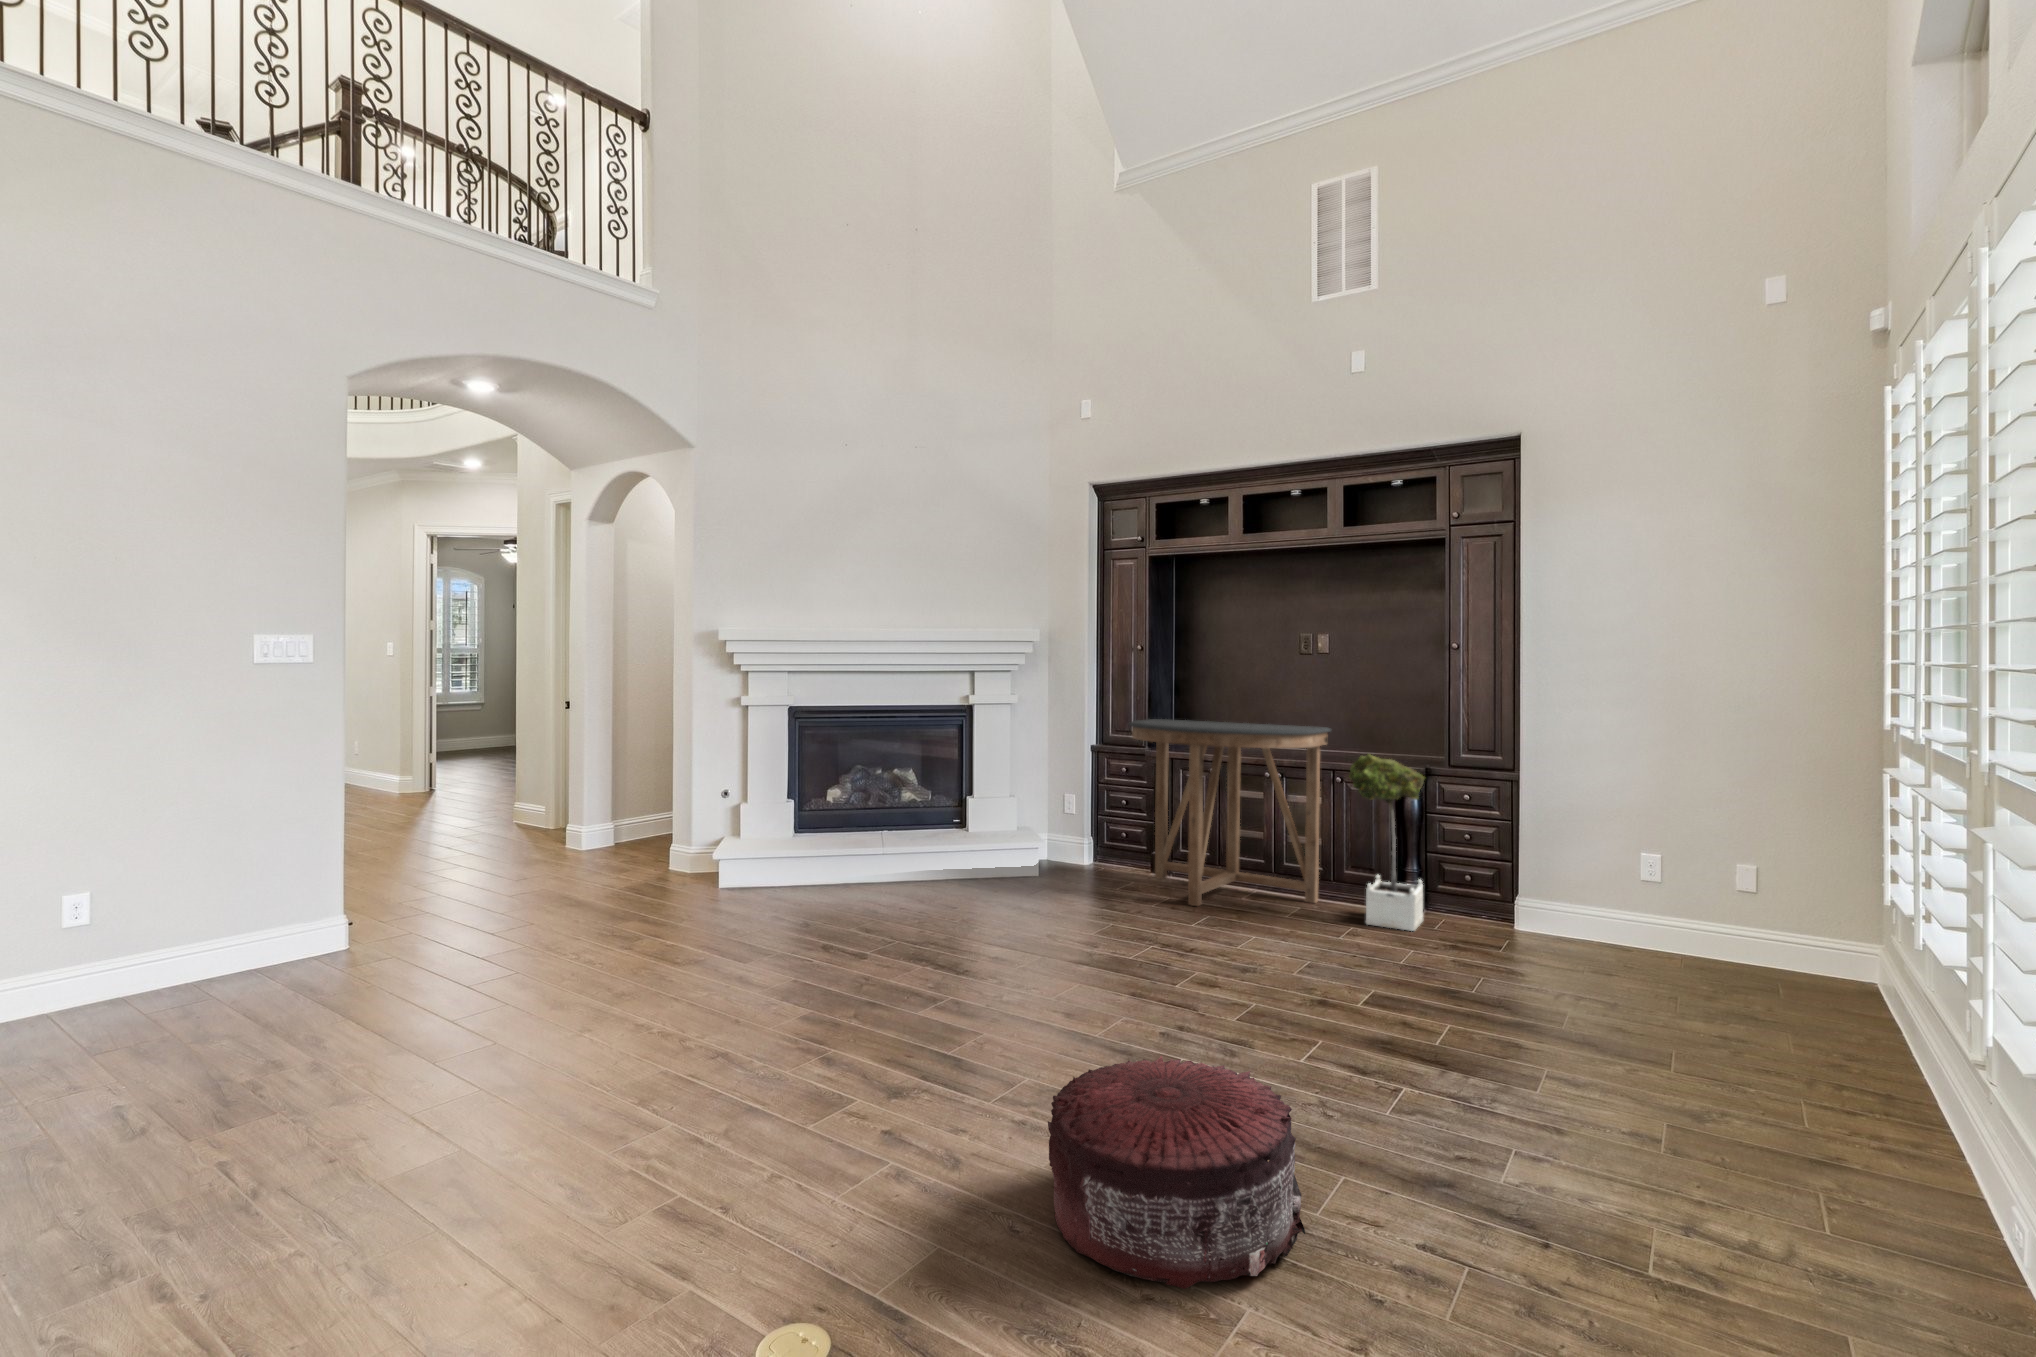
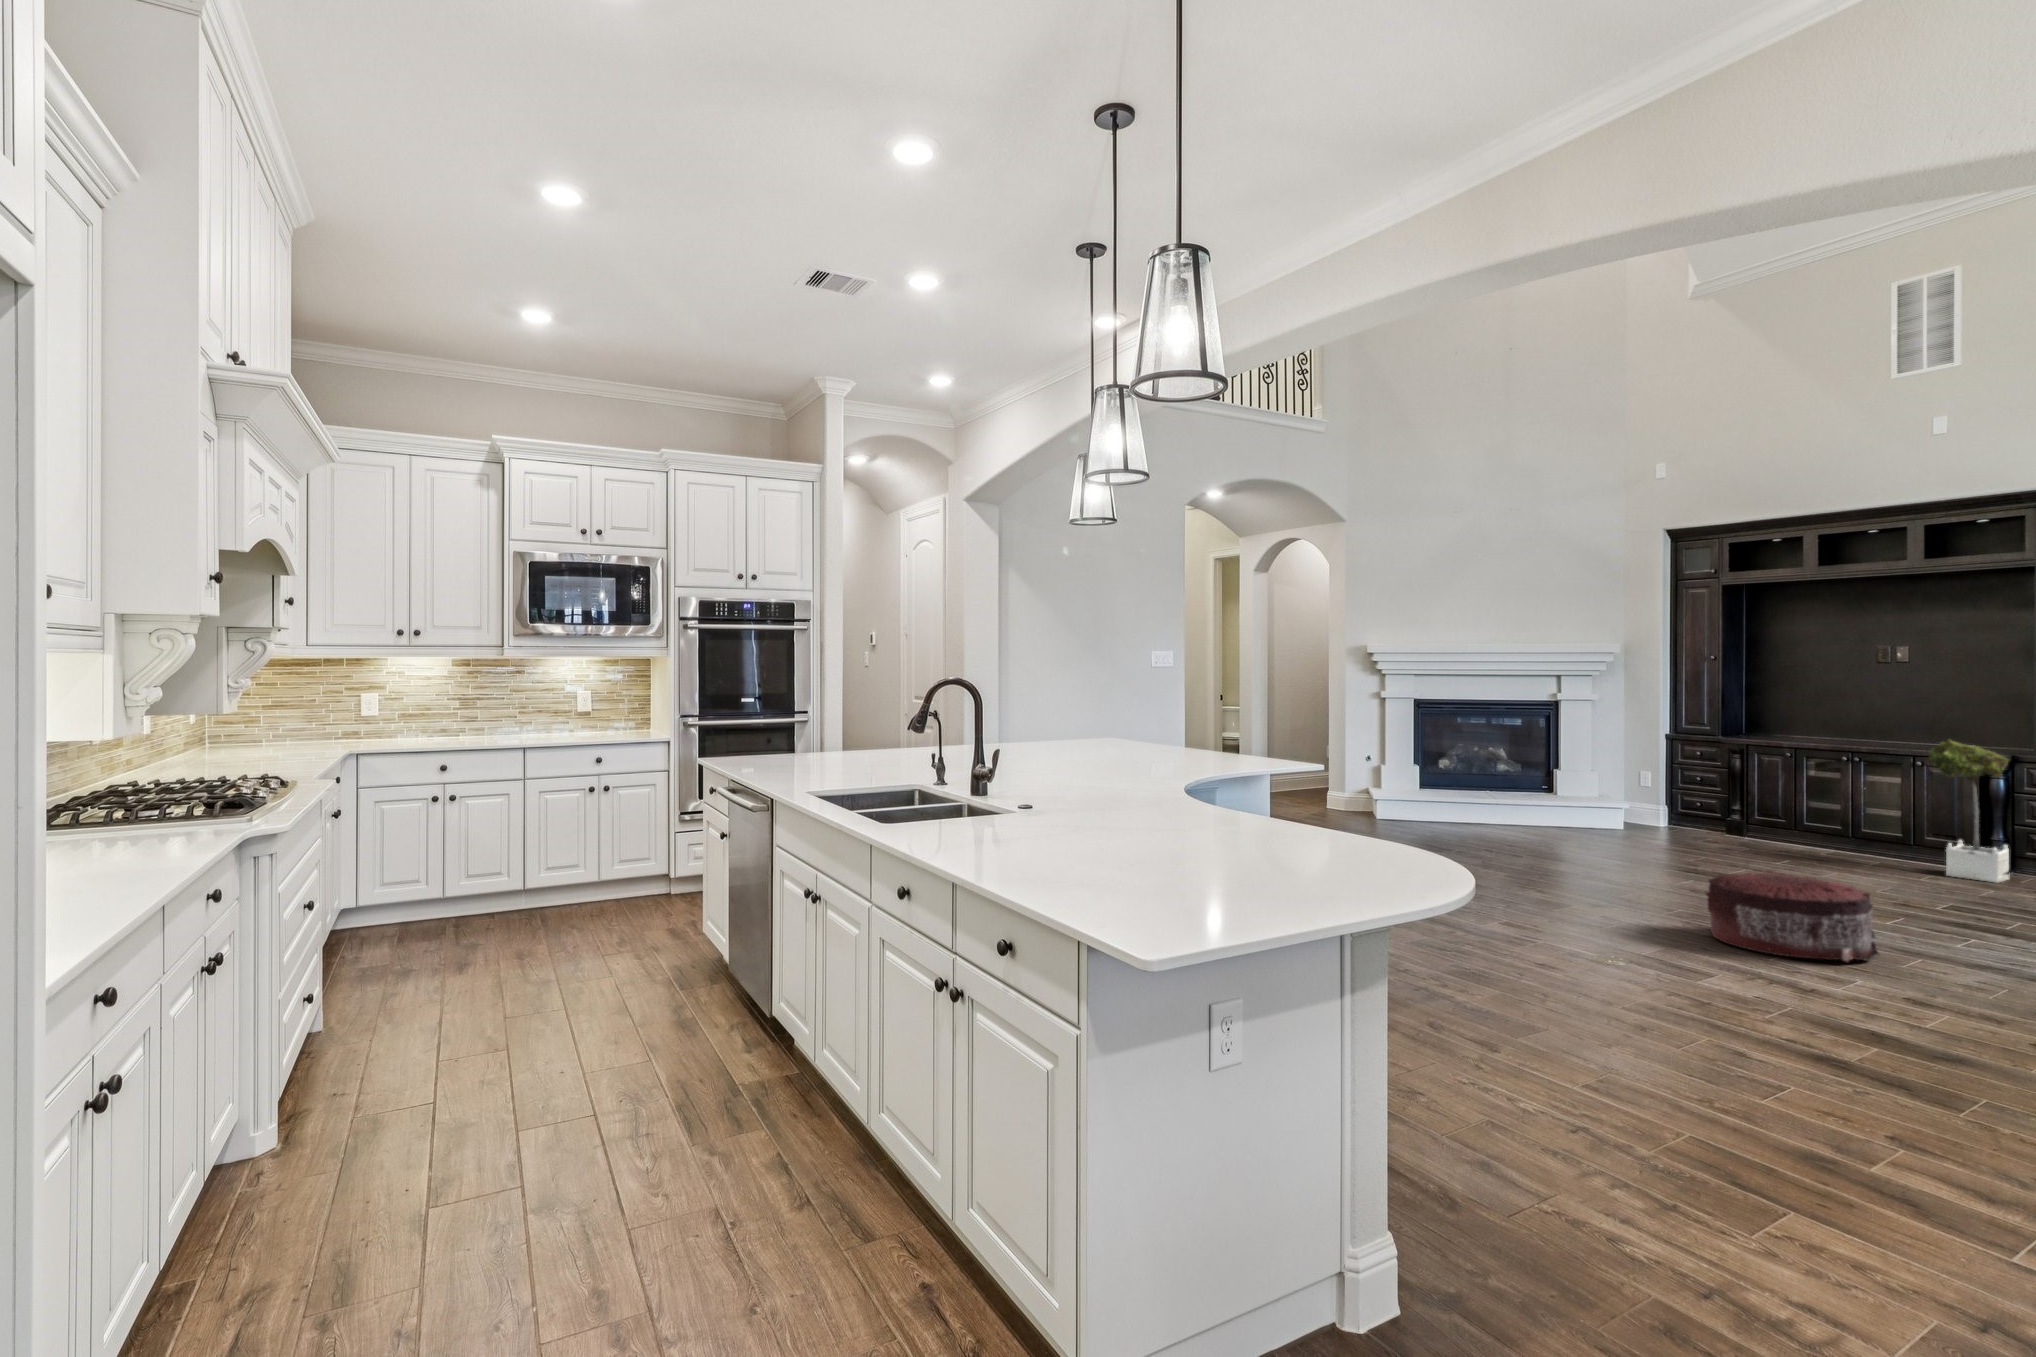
console table: present [1129,719,1331,906] -> none [1707,714,1912,863]

